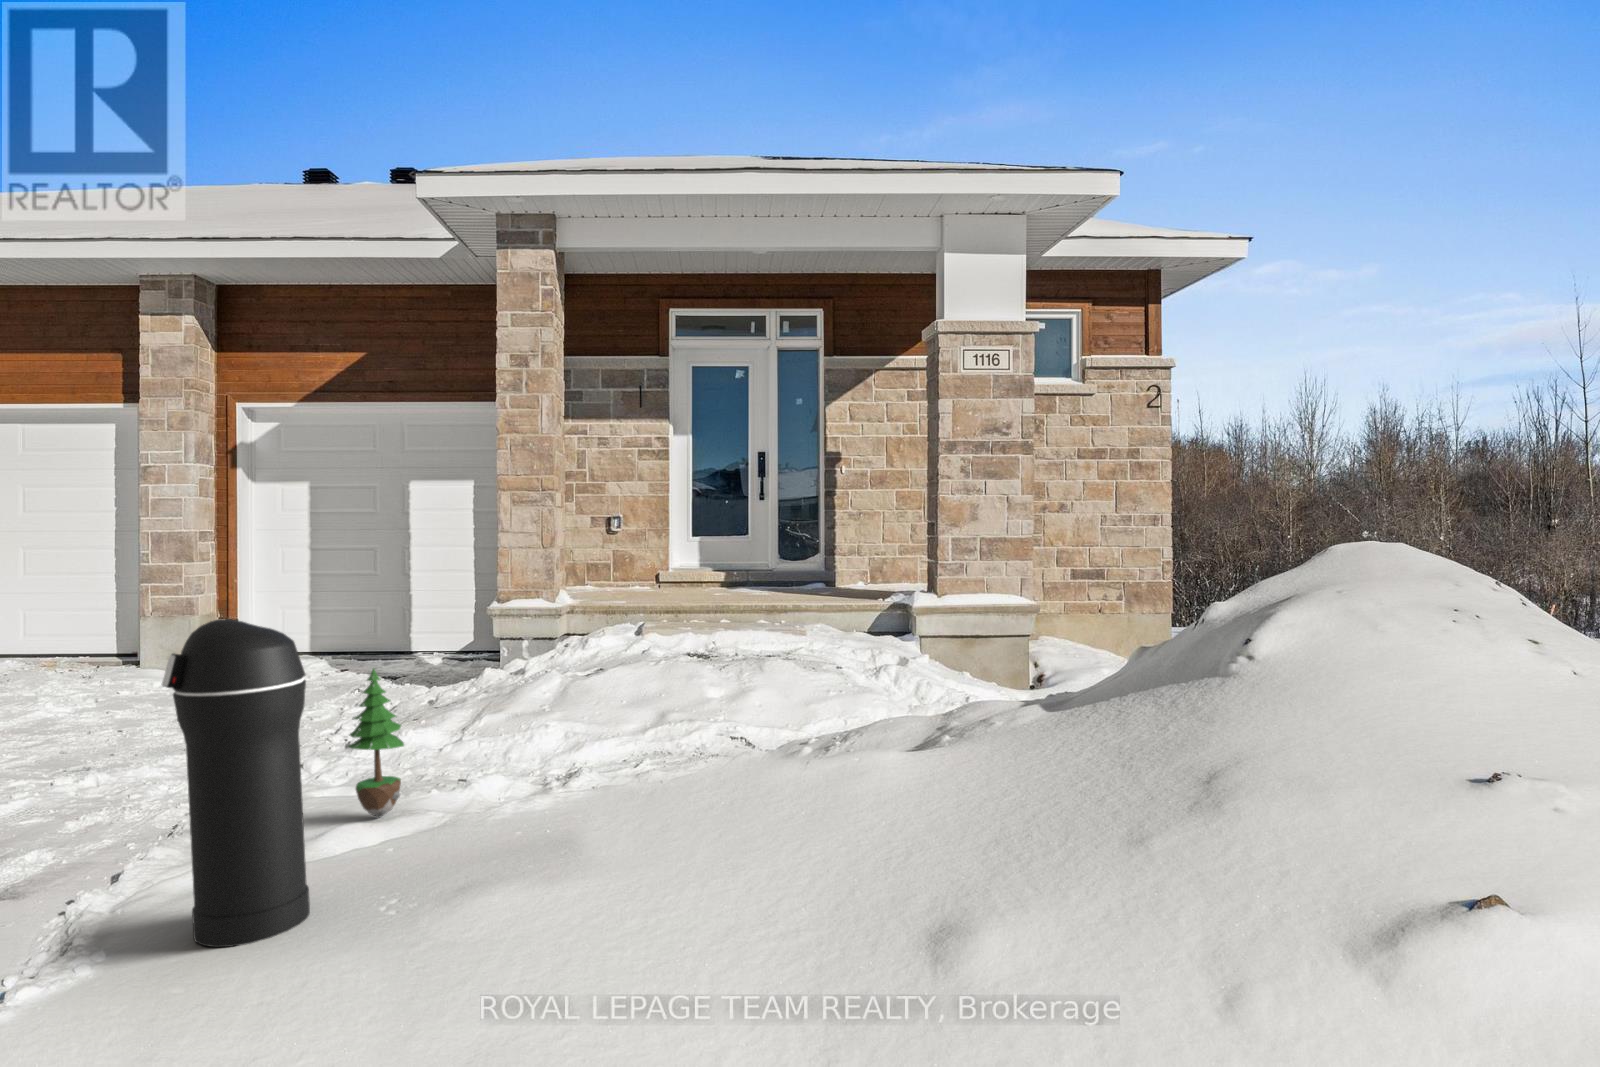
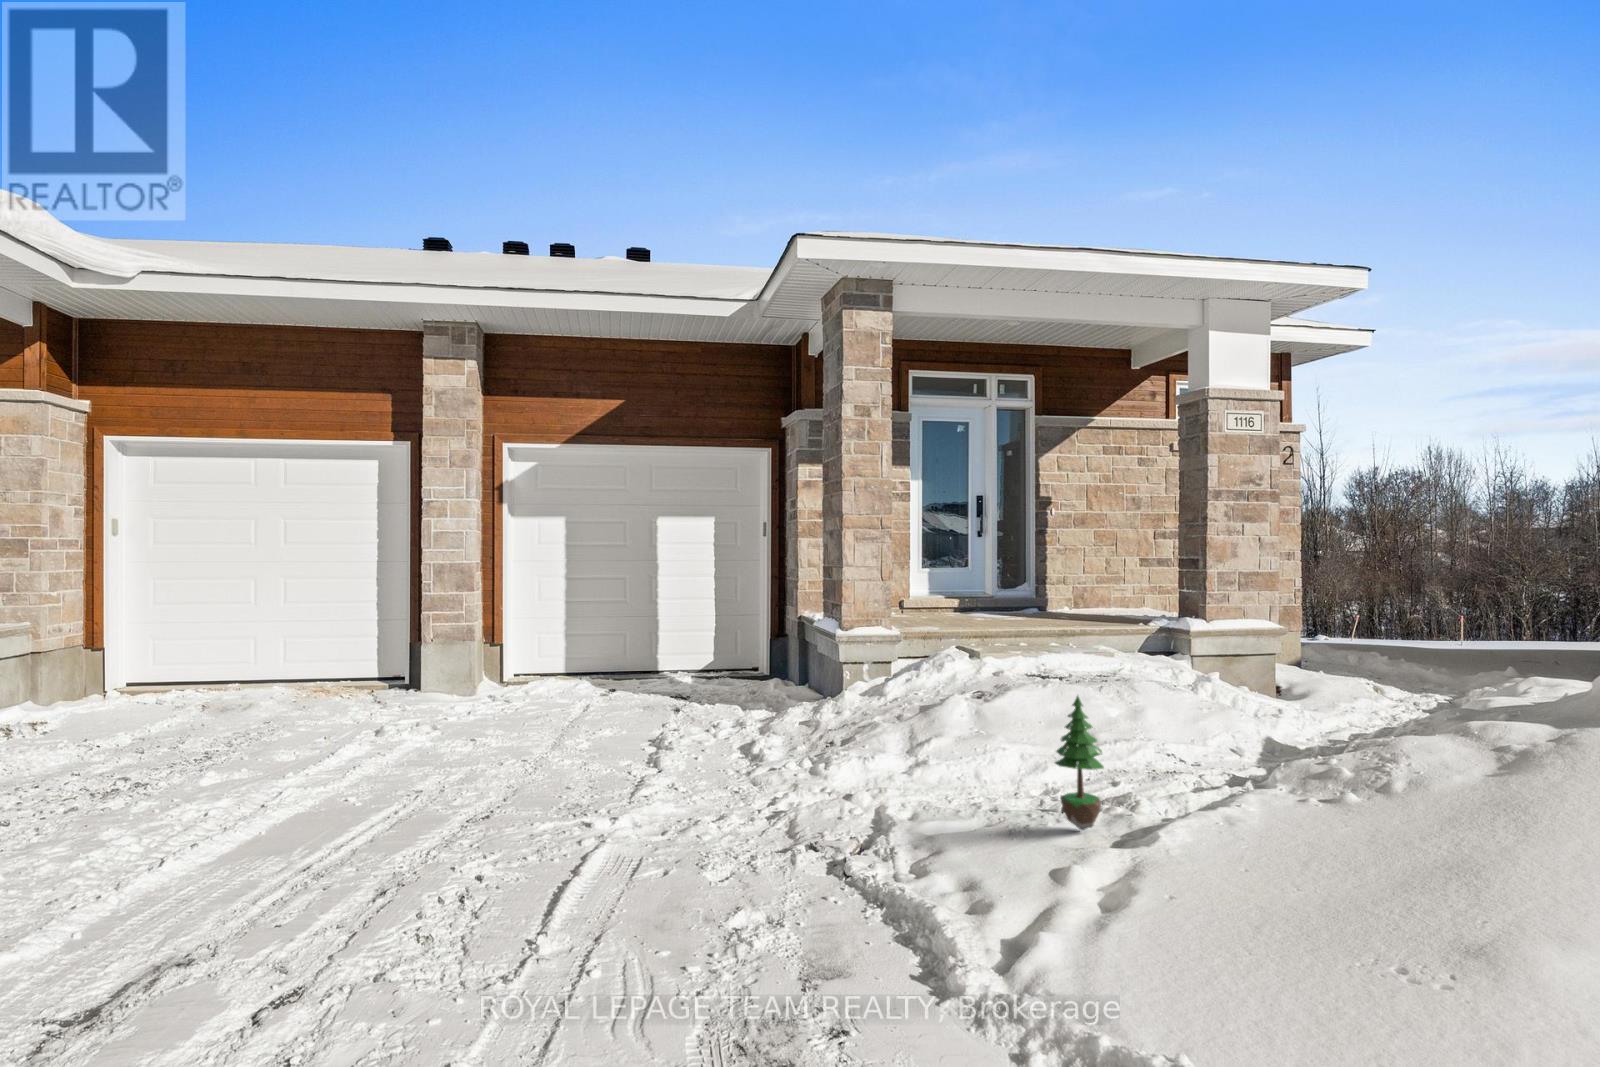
trash can: present [162,619,310,947] -> none [1176,657,1294,960]

